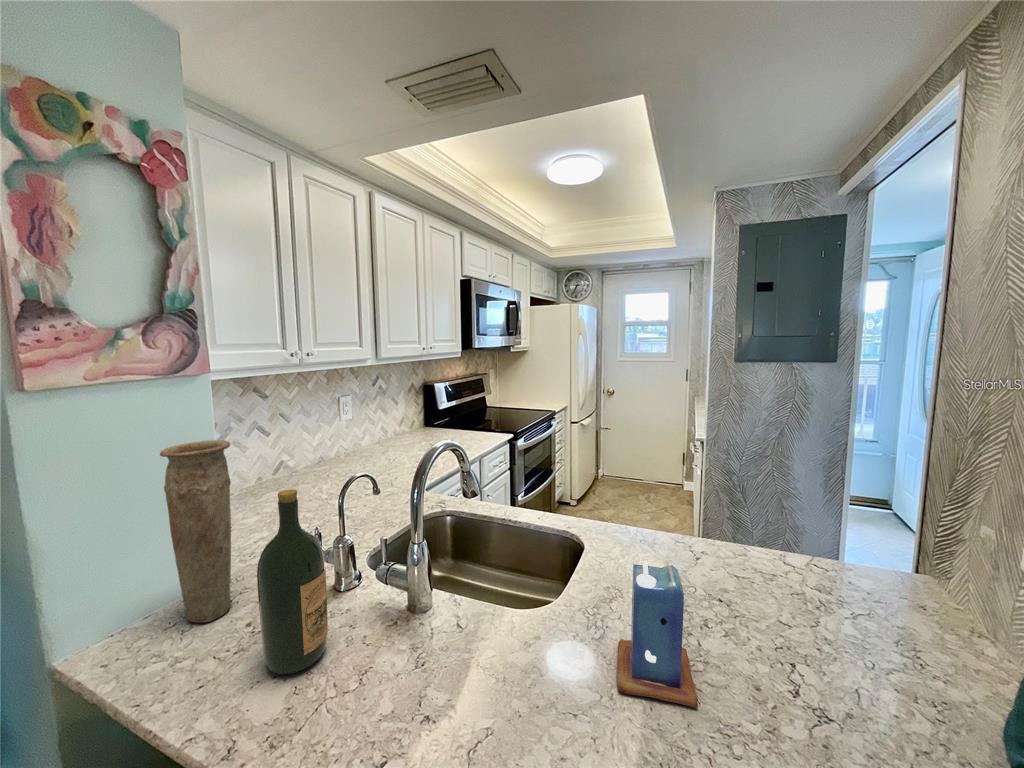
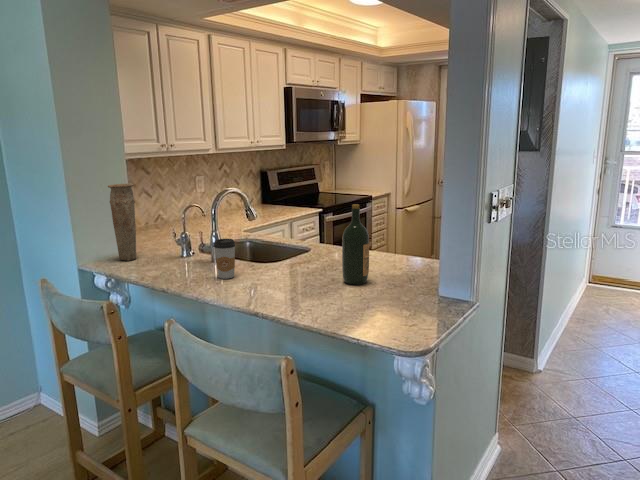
wine bottle: present [257,489,328,674] -> present [342,204,369,284]
candle: present [617,562,698,708] -> none [278,228,316,282]
coffee cup: none [452,590,506,710] -> present [214,239,235,279]

